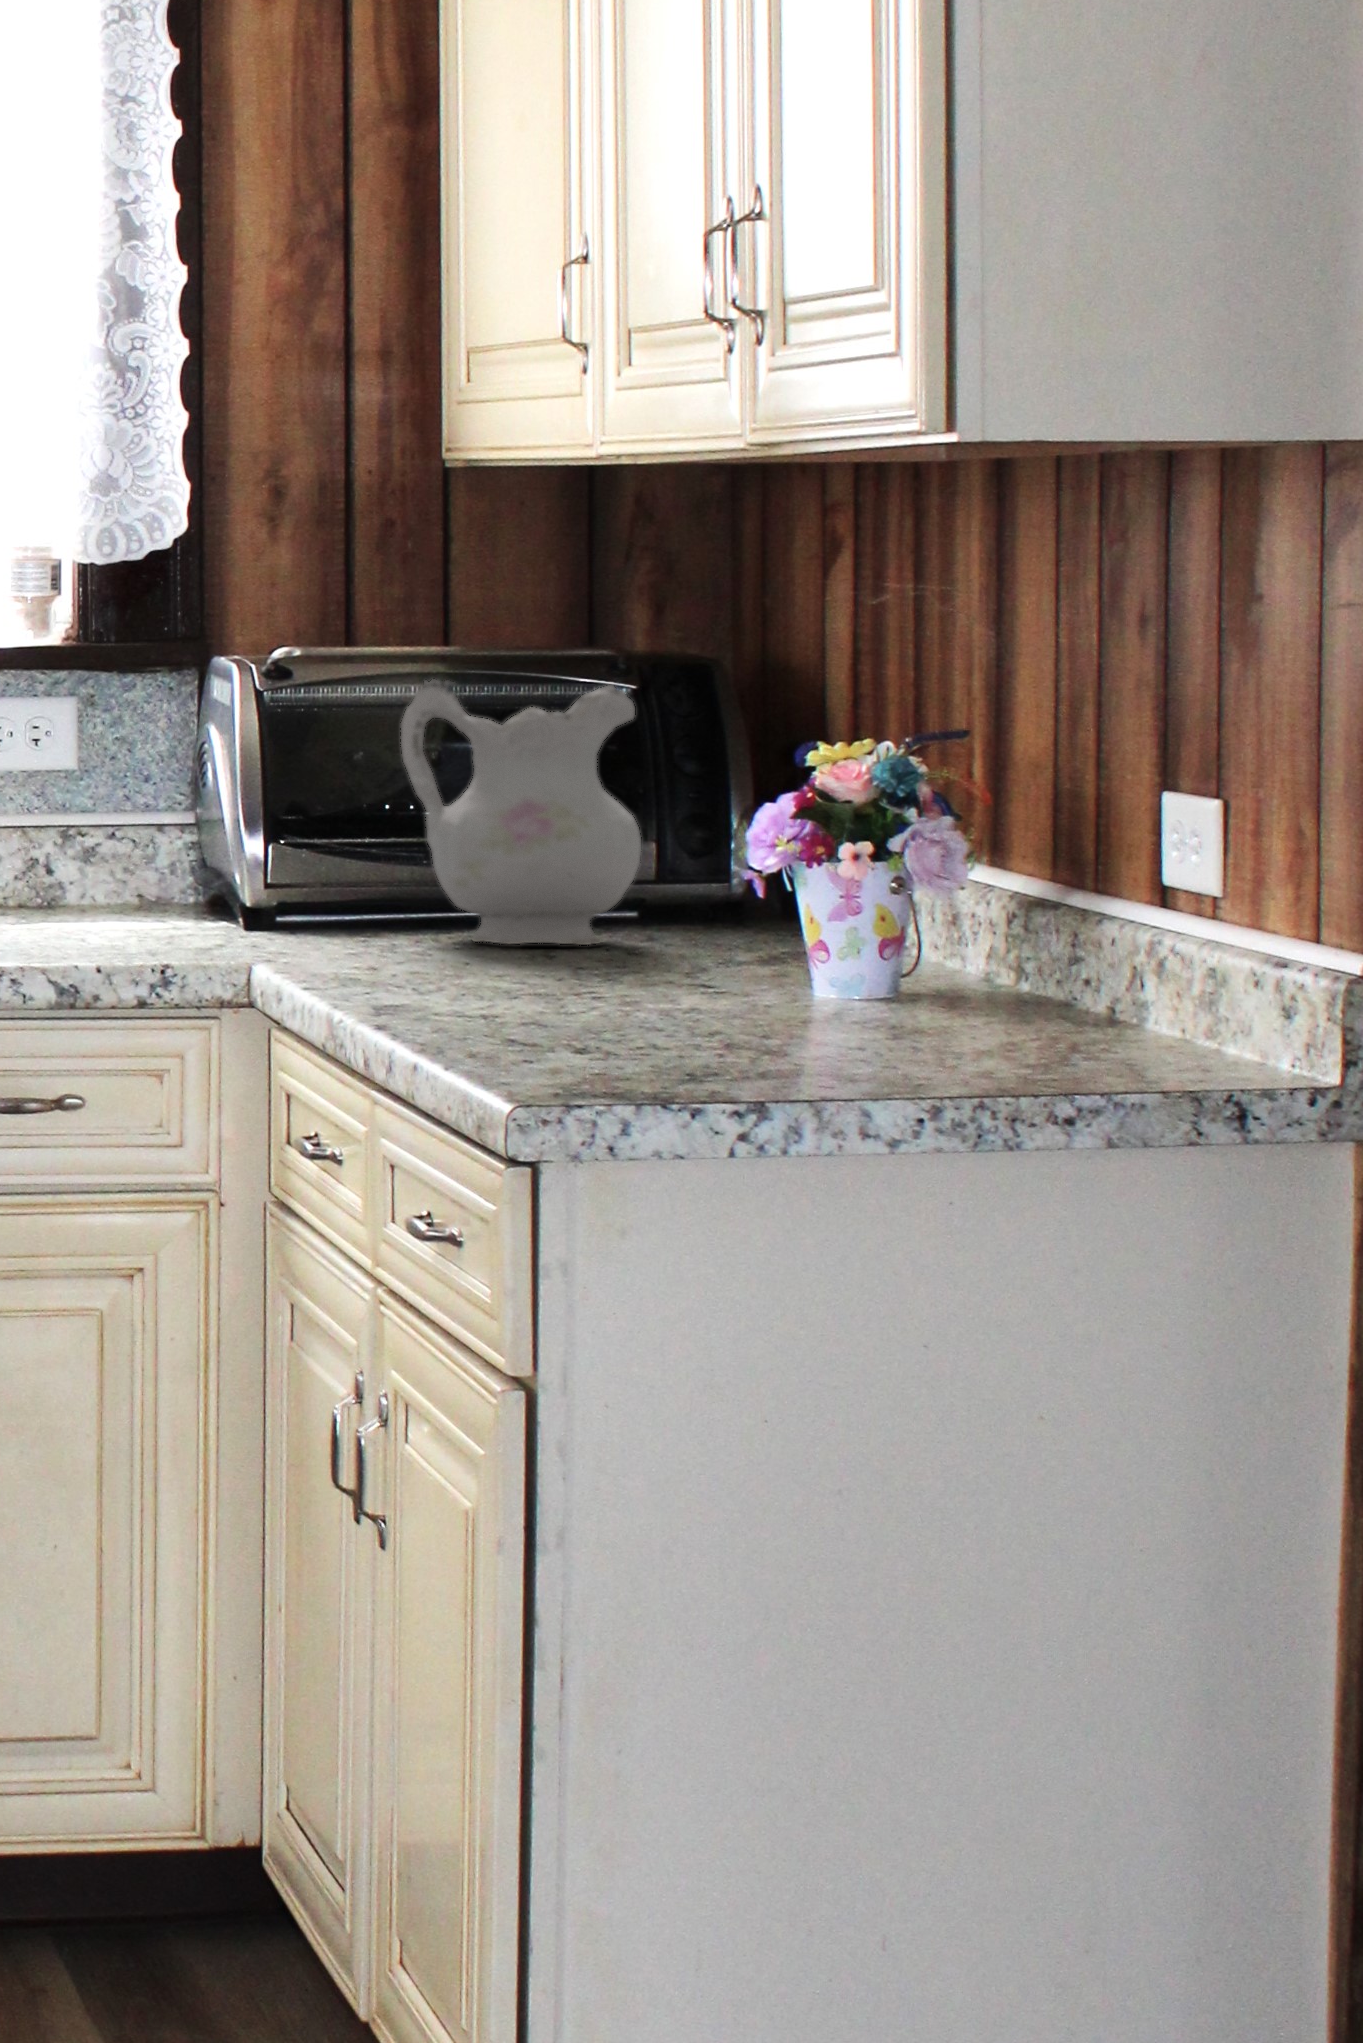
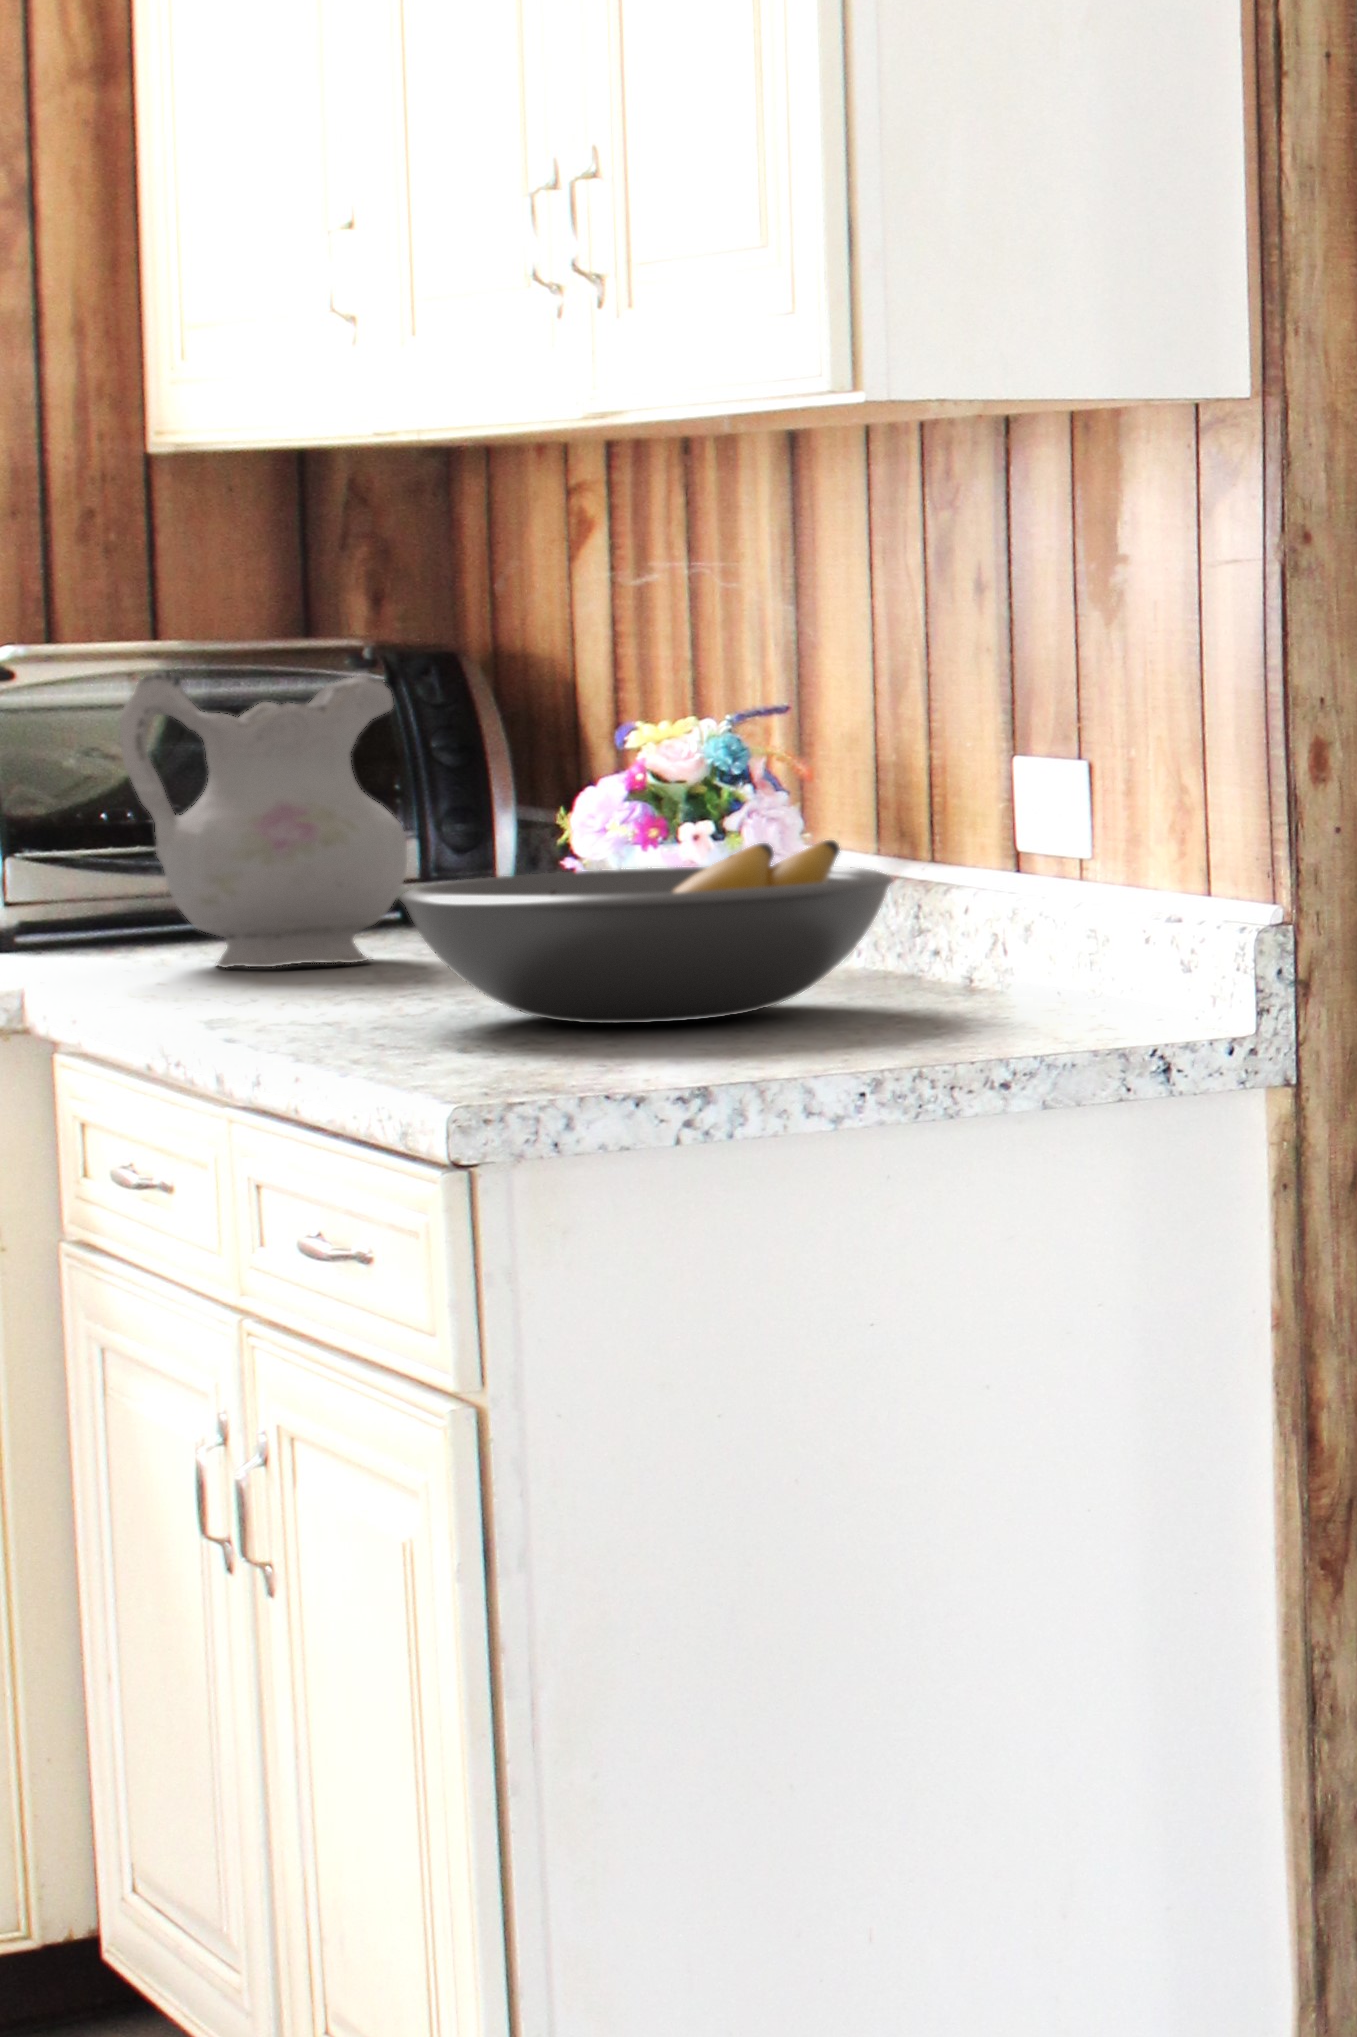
fruit bowl: none [556,867,1016,1029] -> present [400,840,892,1023]

